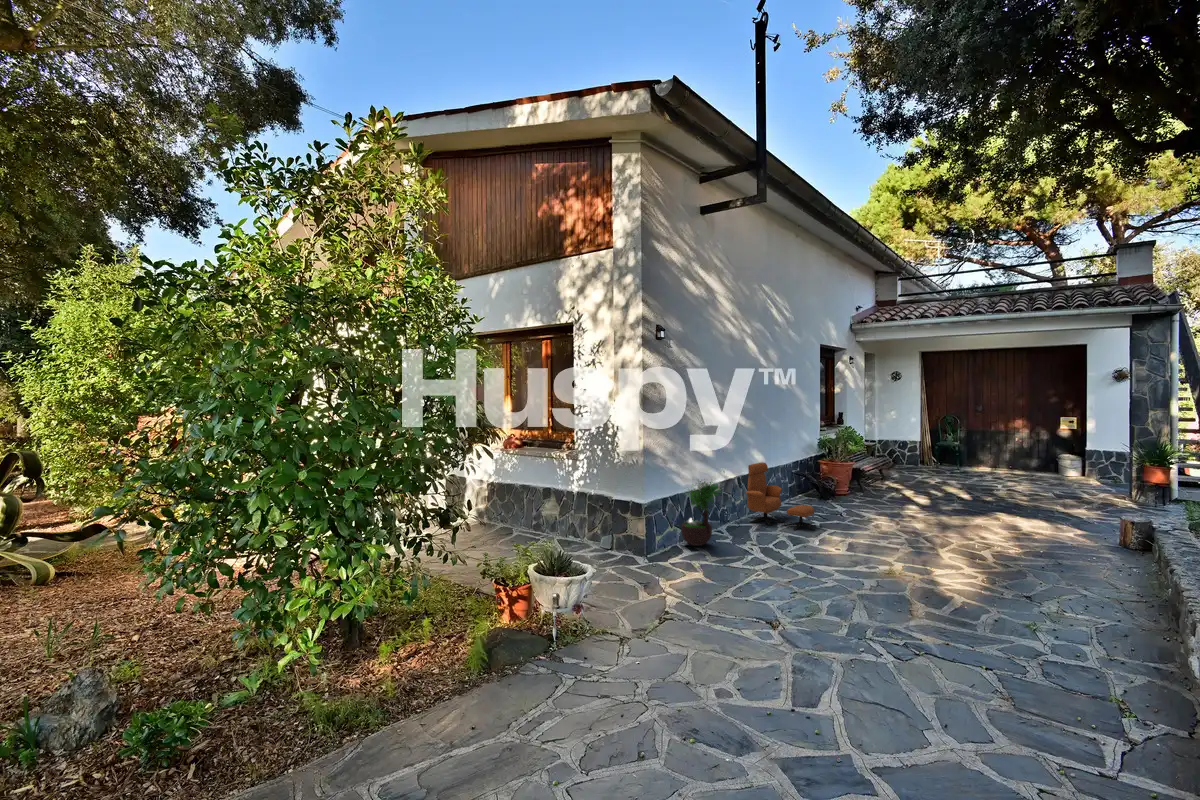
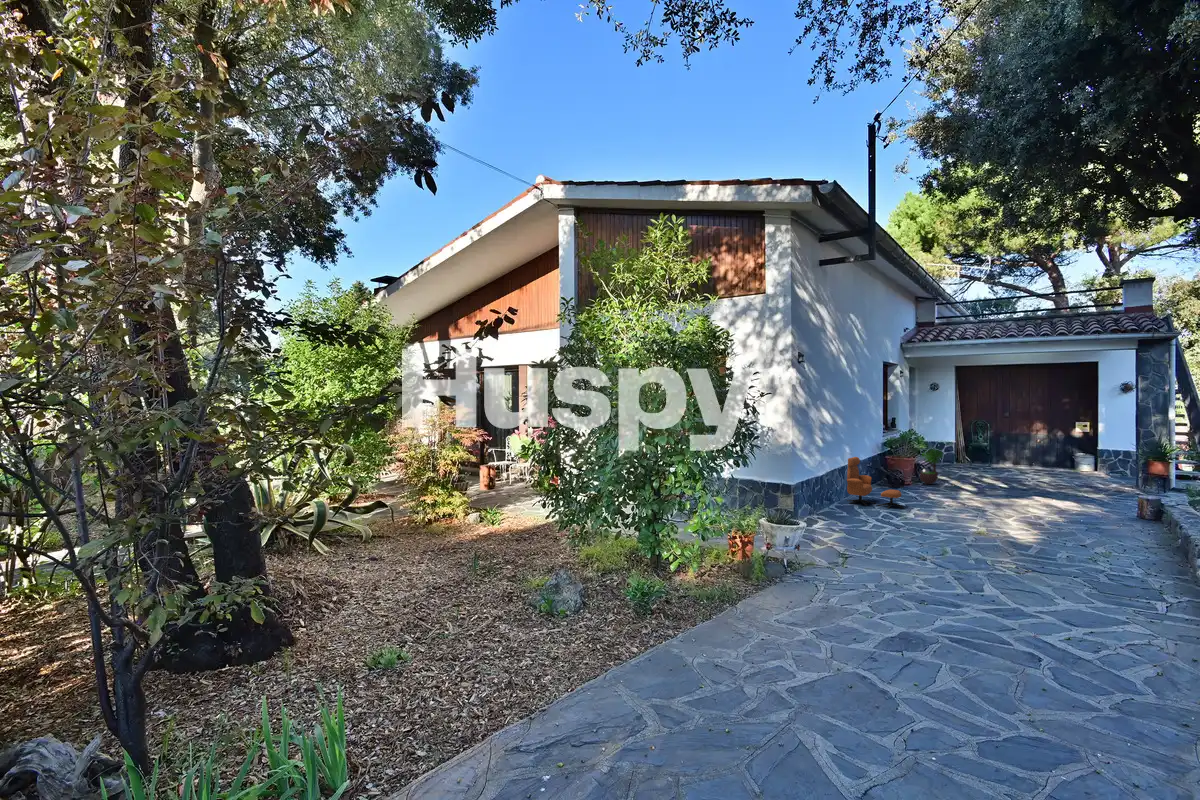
potted tree: present [681,481,718,546] -> present [920,449,943,484]

